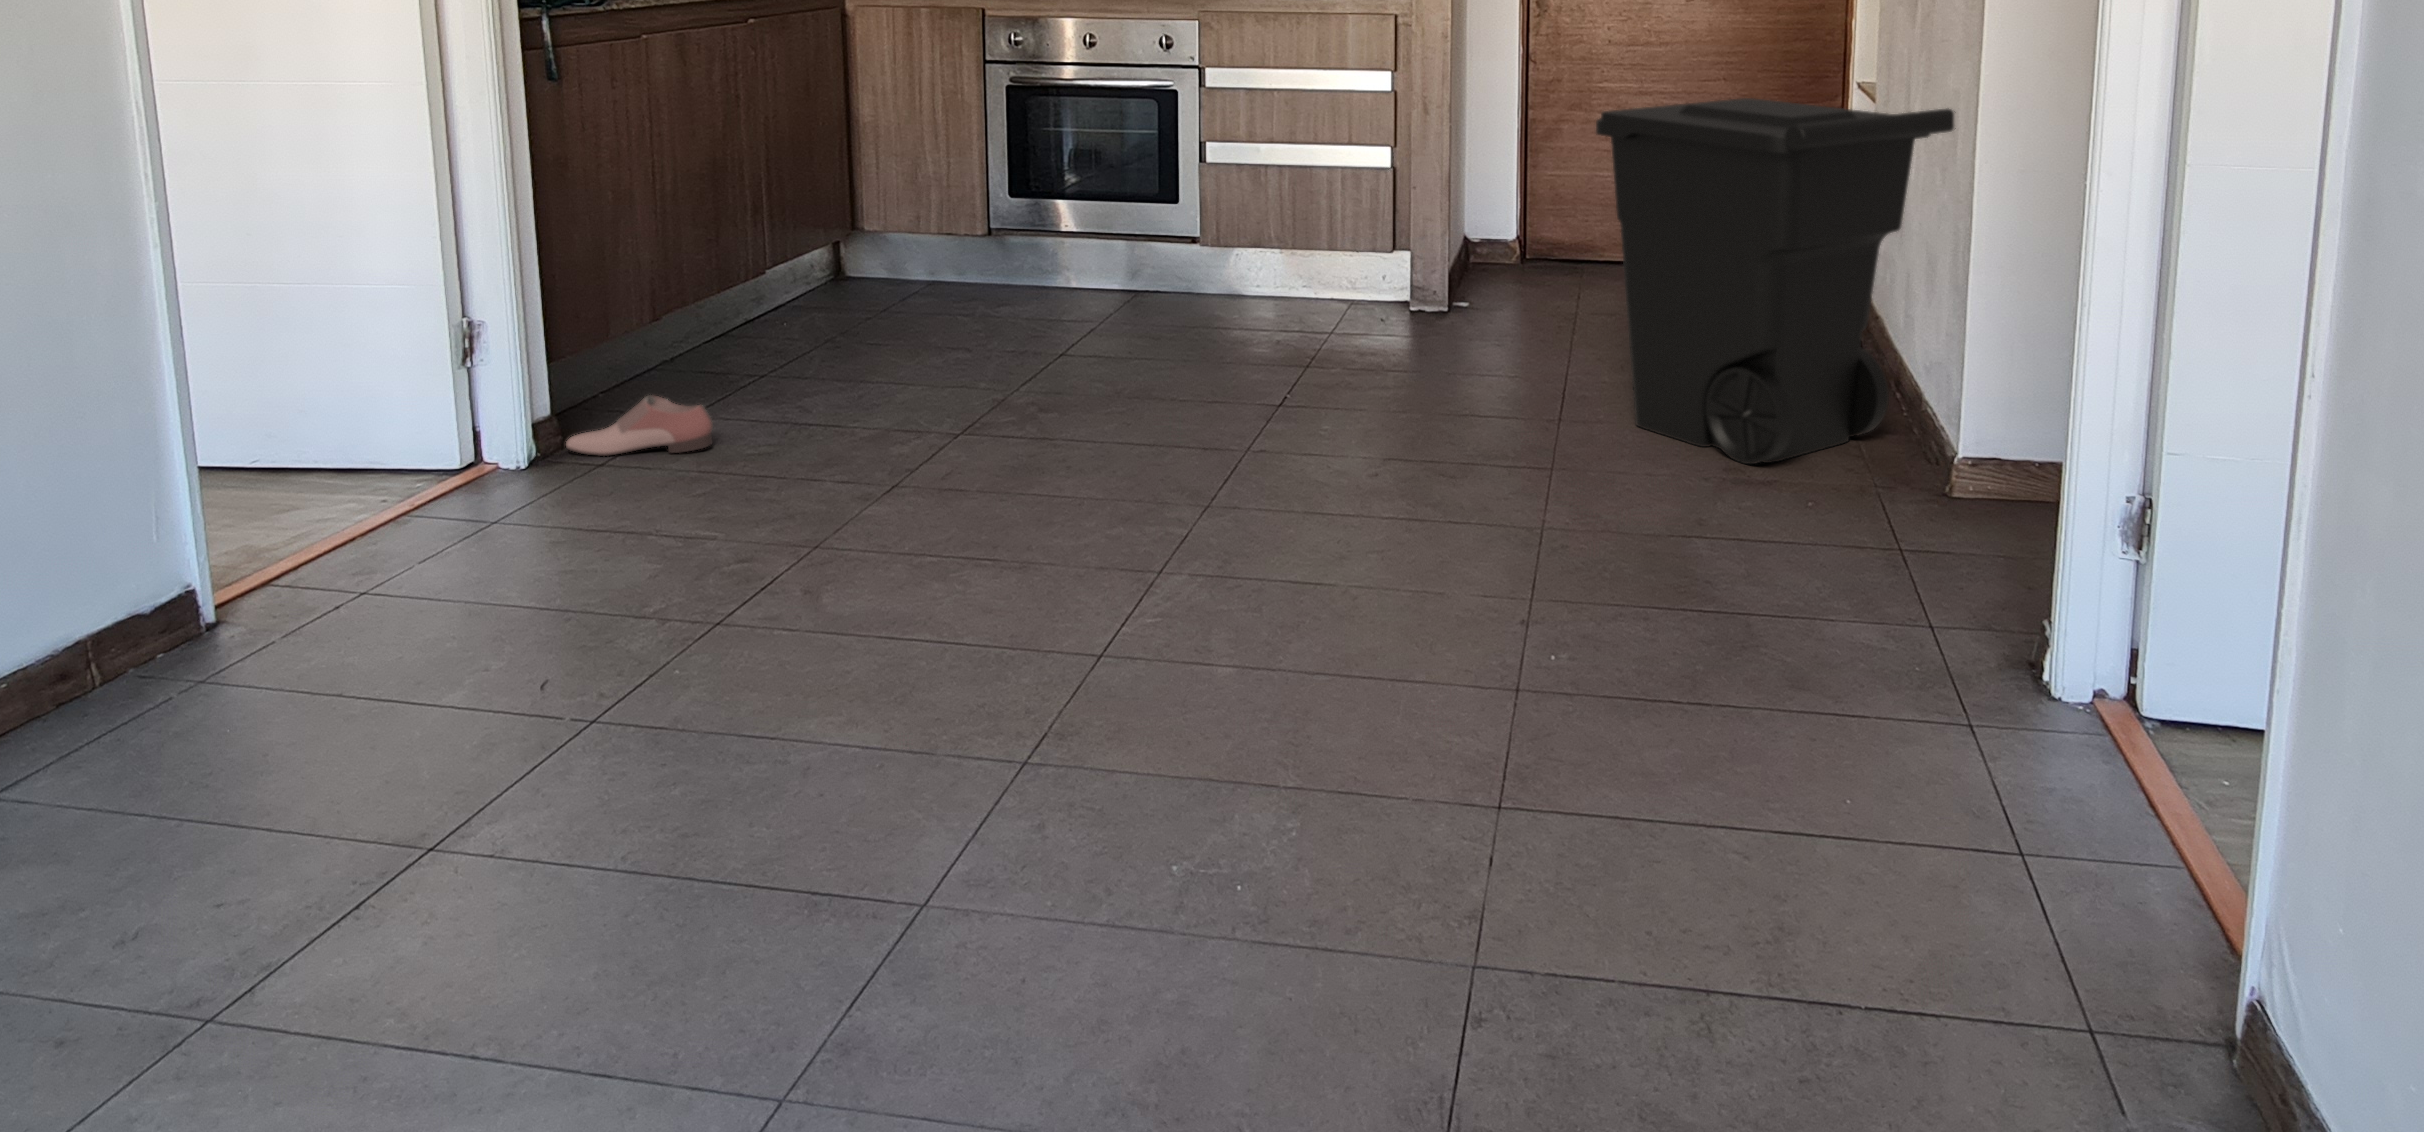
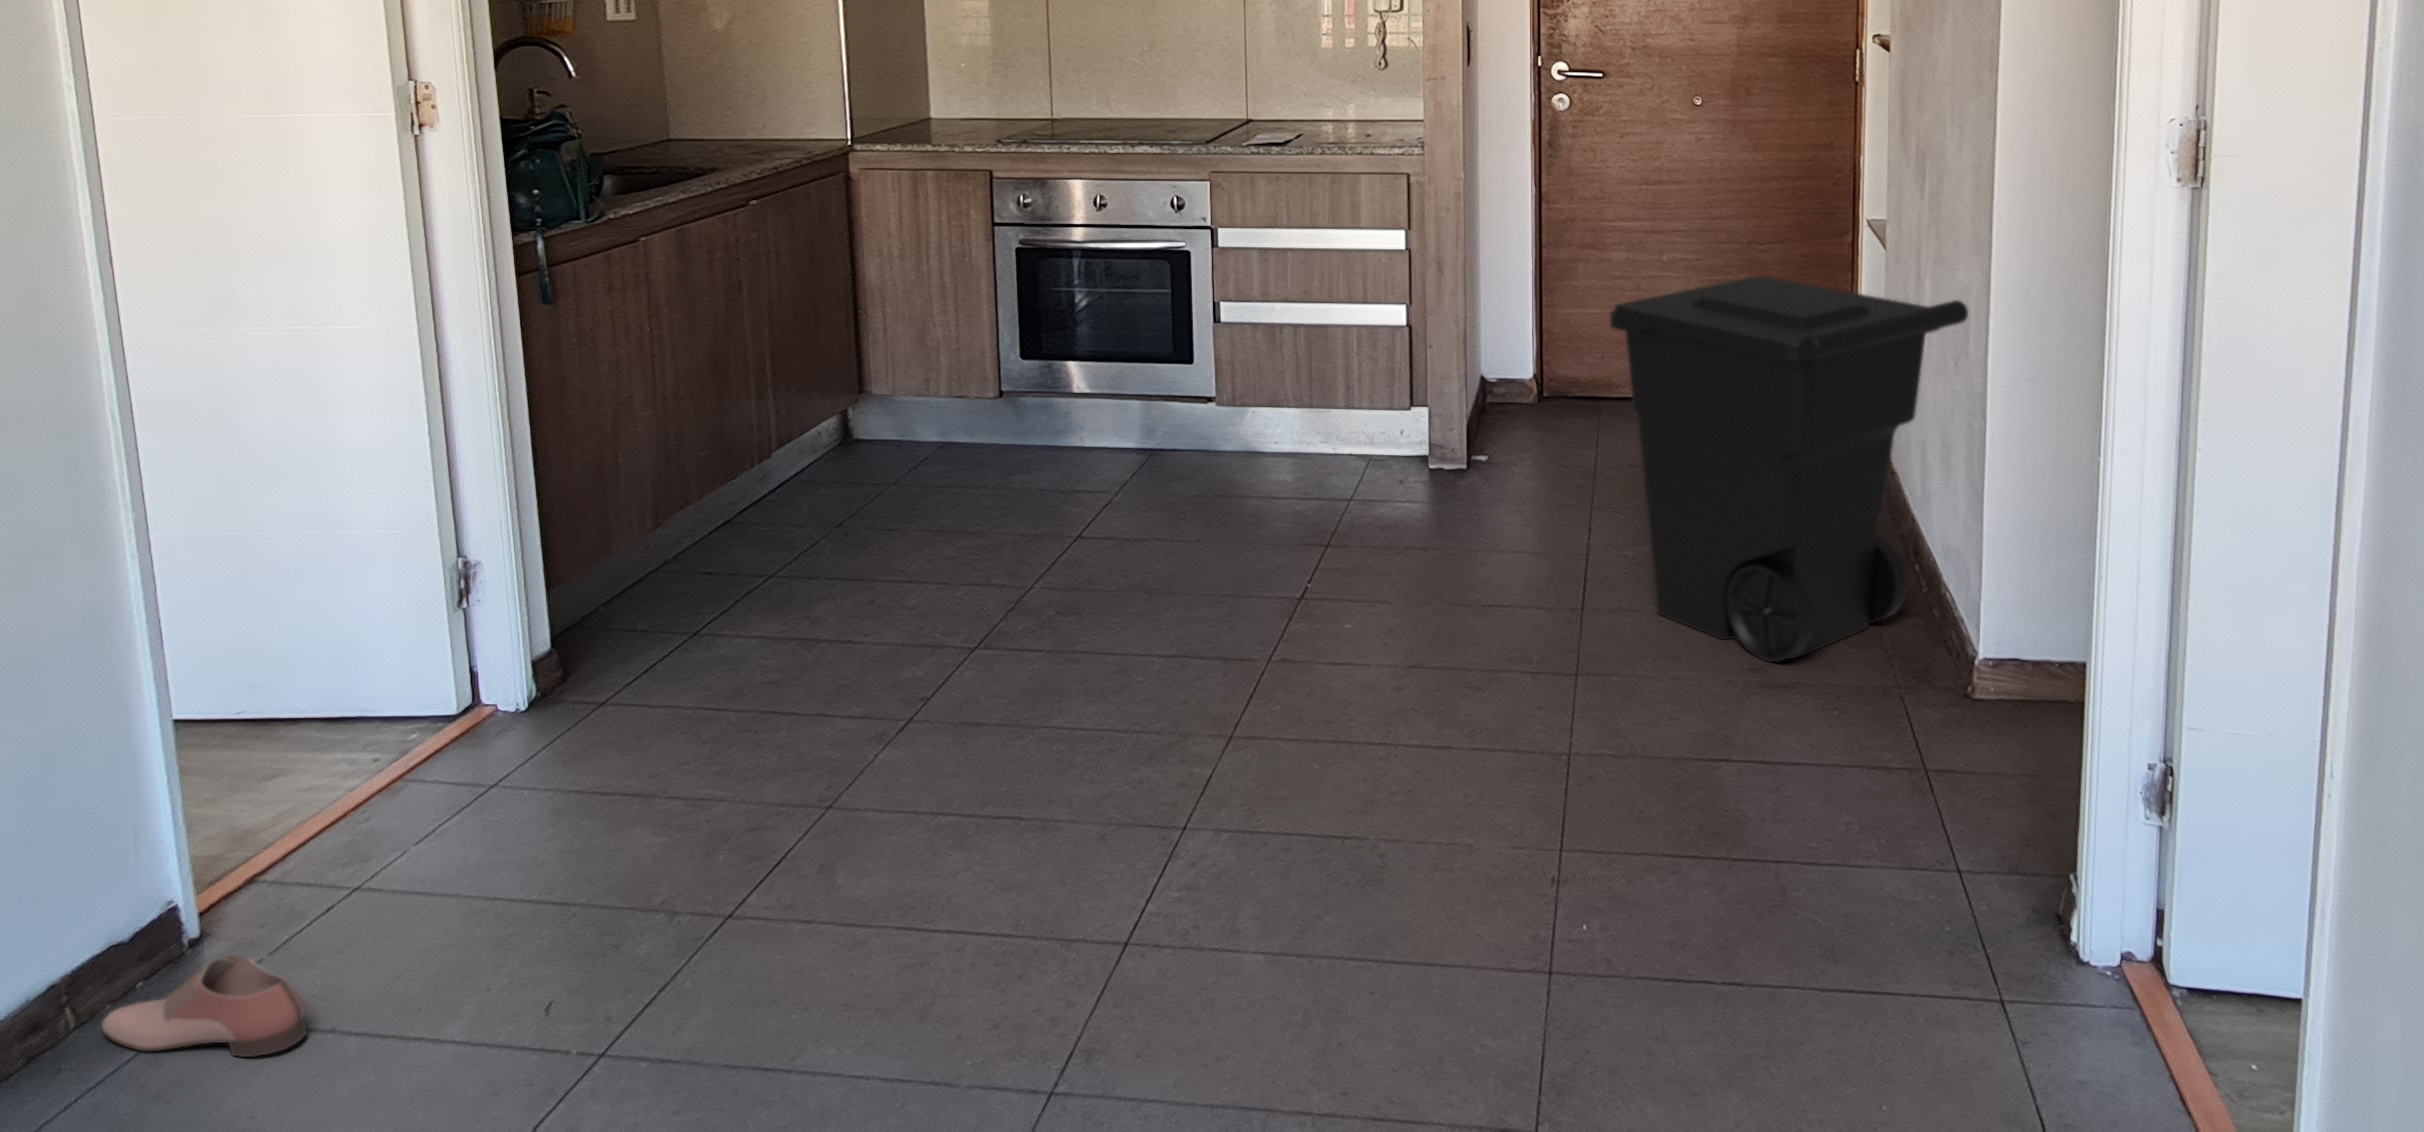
shoe: present [566,395,713,456] -> present [102,955,306,1057]

